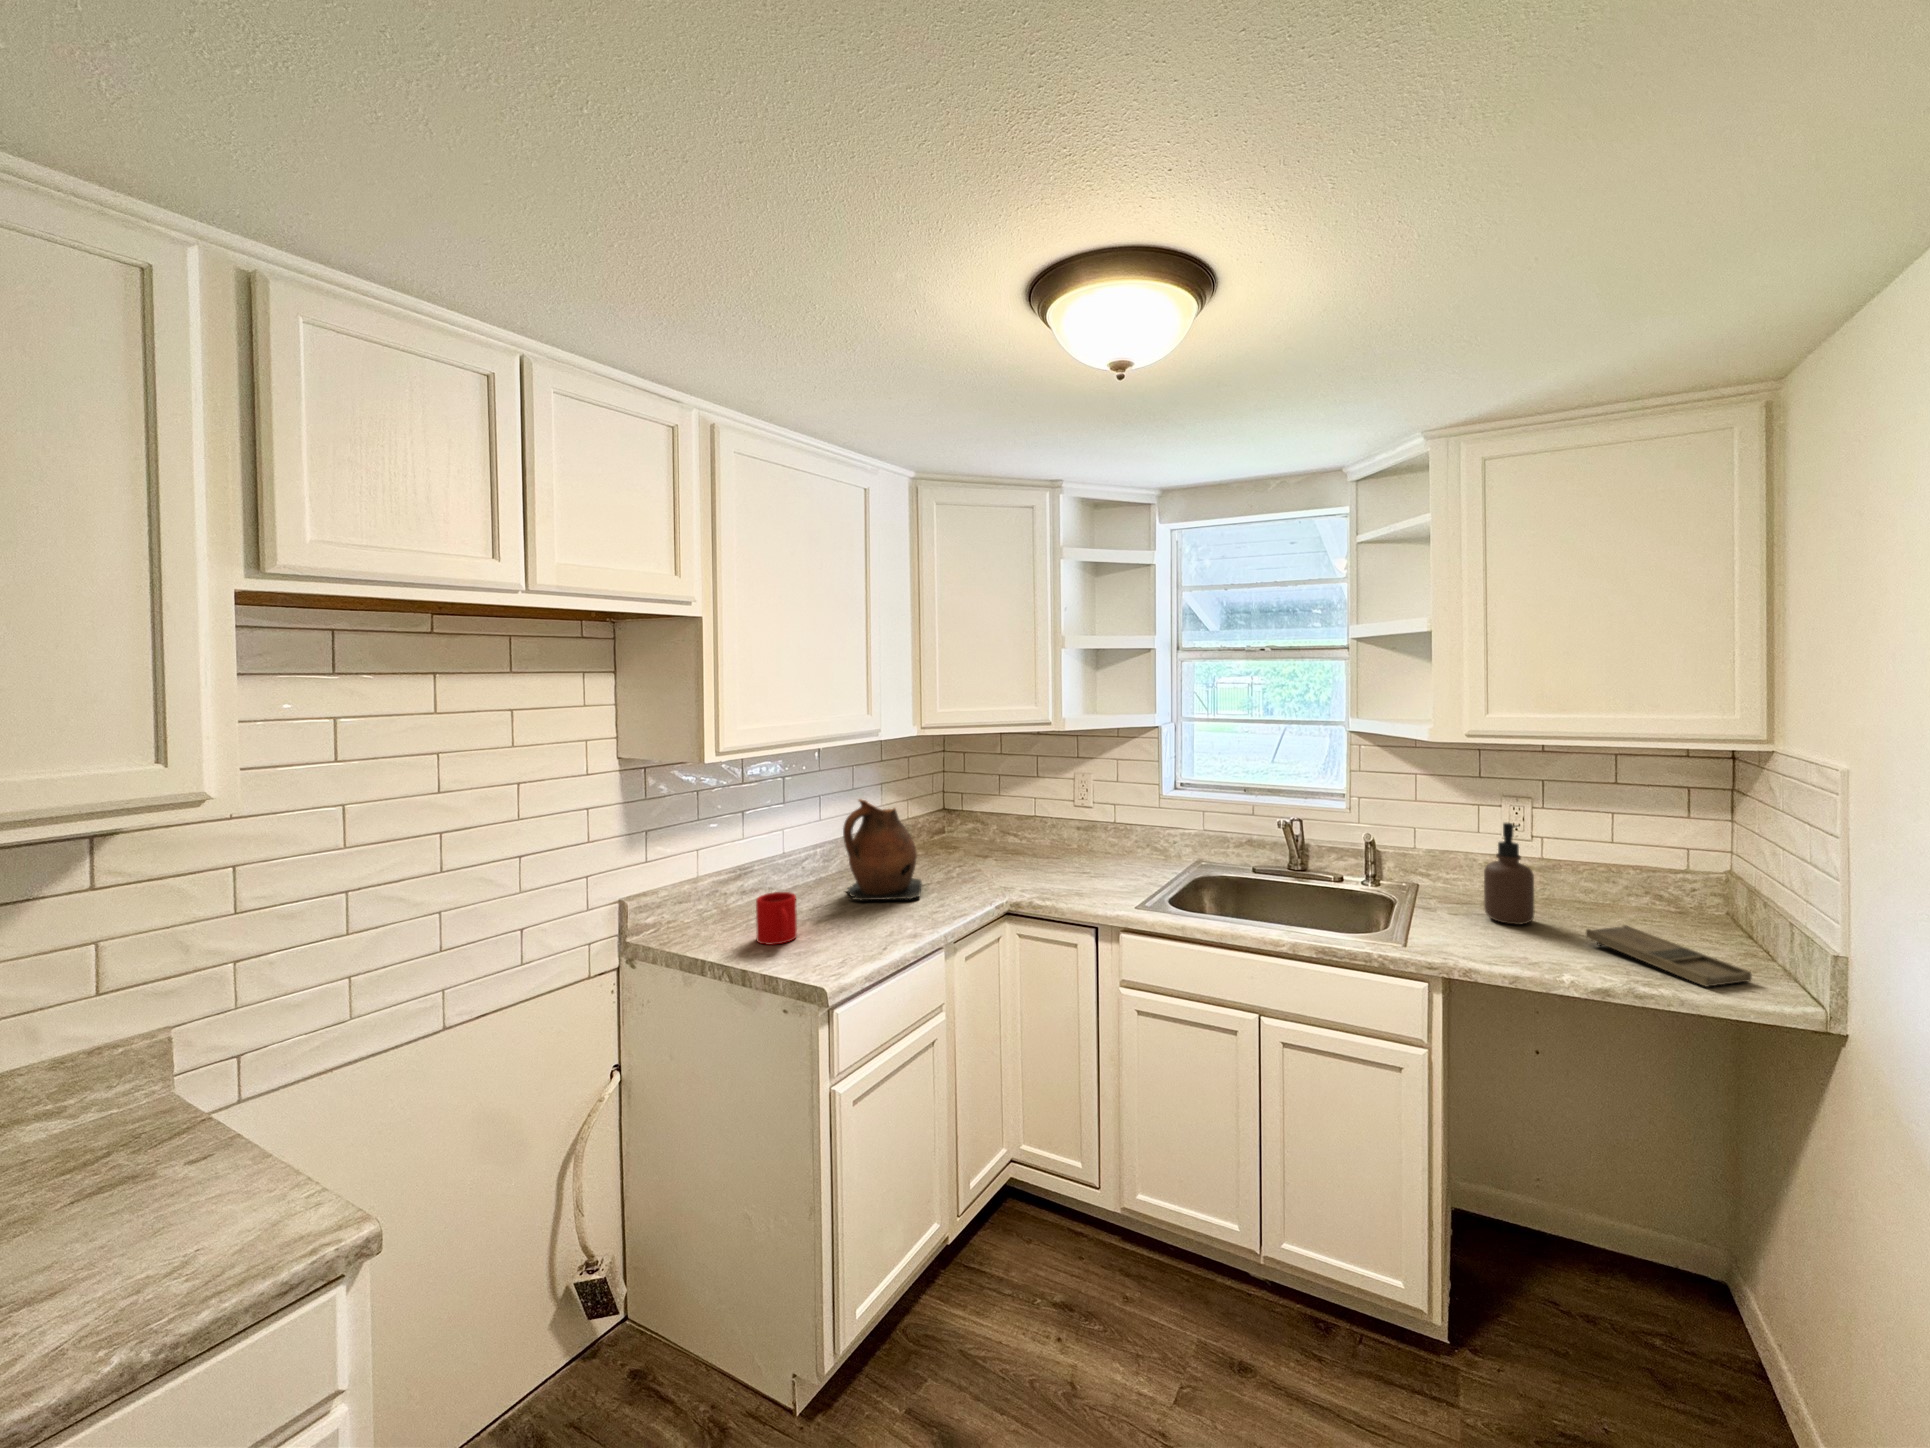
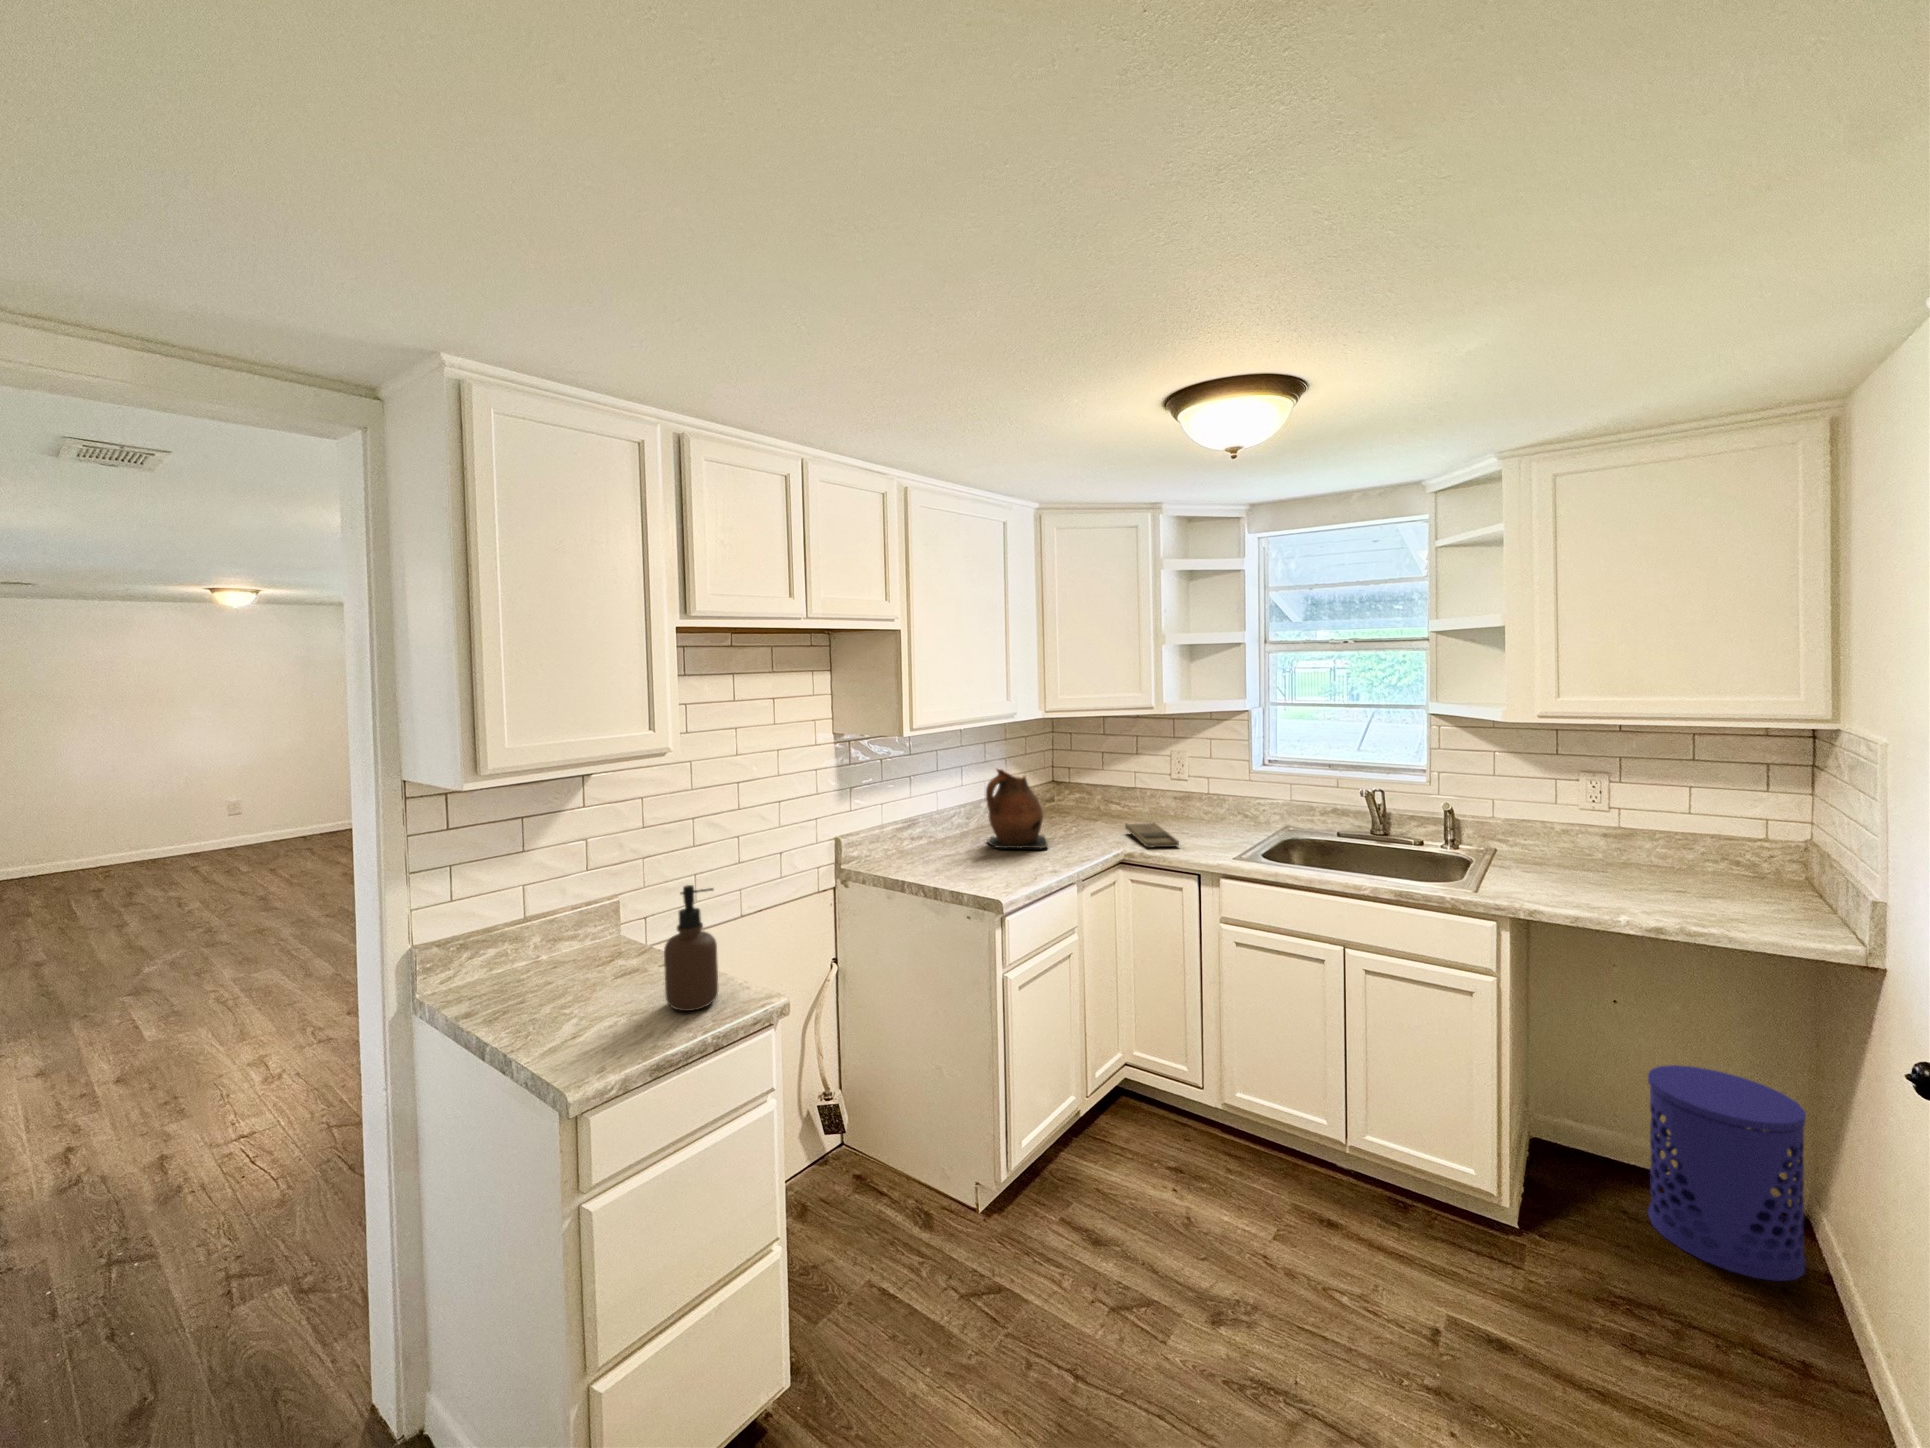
soap dispenser: present [1484,823,1534,925] -> present [664,885,718,1011]
mug: present [756,892,797,945] -> none [934,836,964,874]
tray: present [1586,925,1752,987] -> present [1125,823,1179,848]
waste bin: none [1580,1129,1746,1392] -> present [1648,1065,1806,1281]

